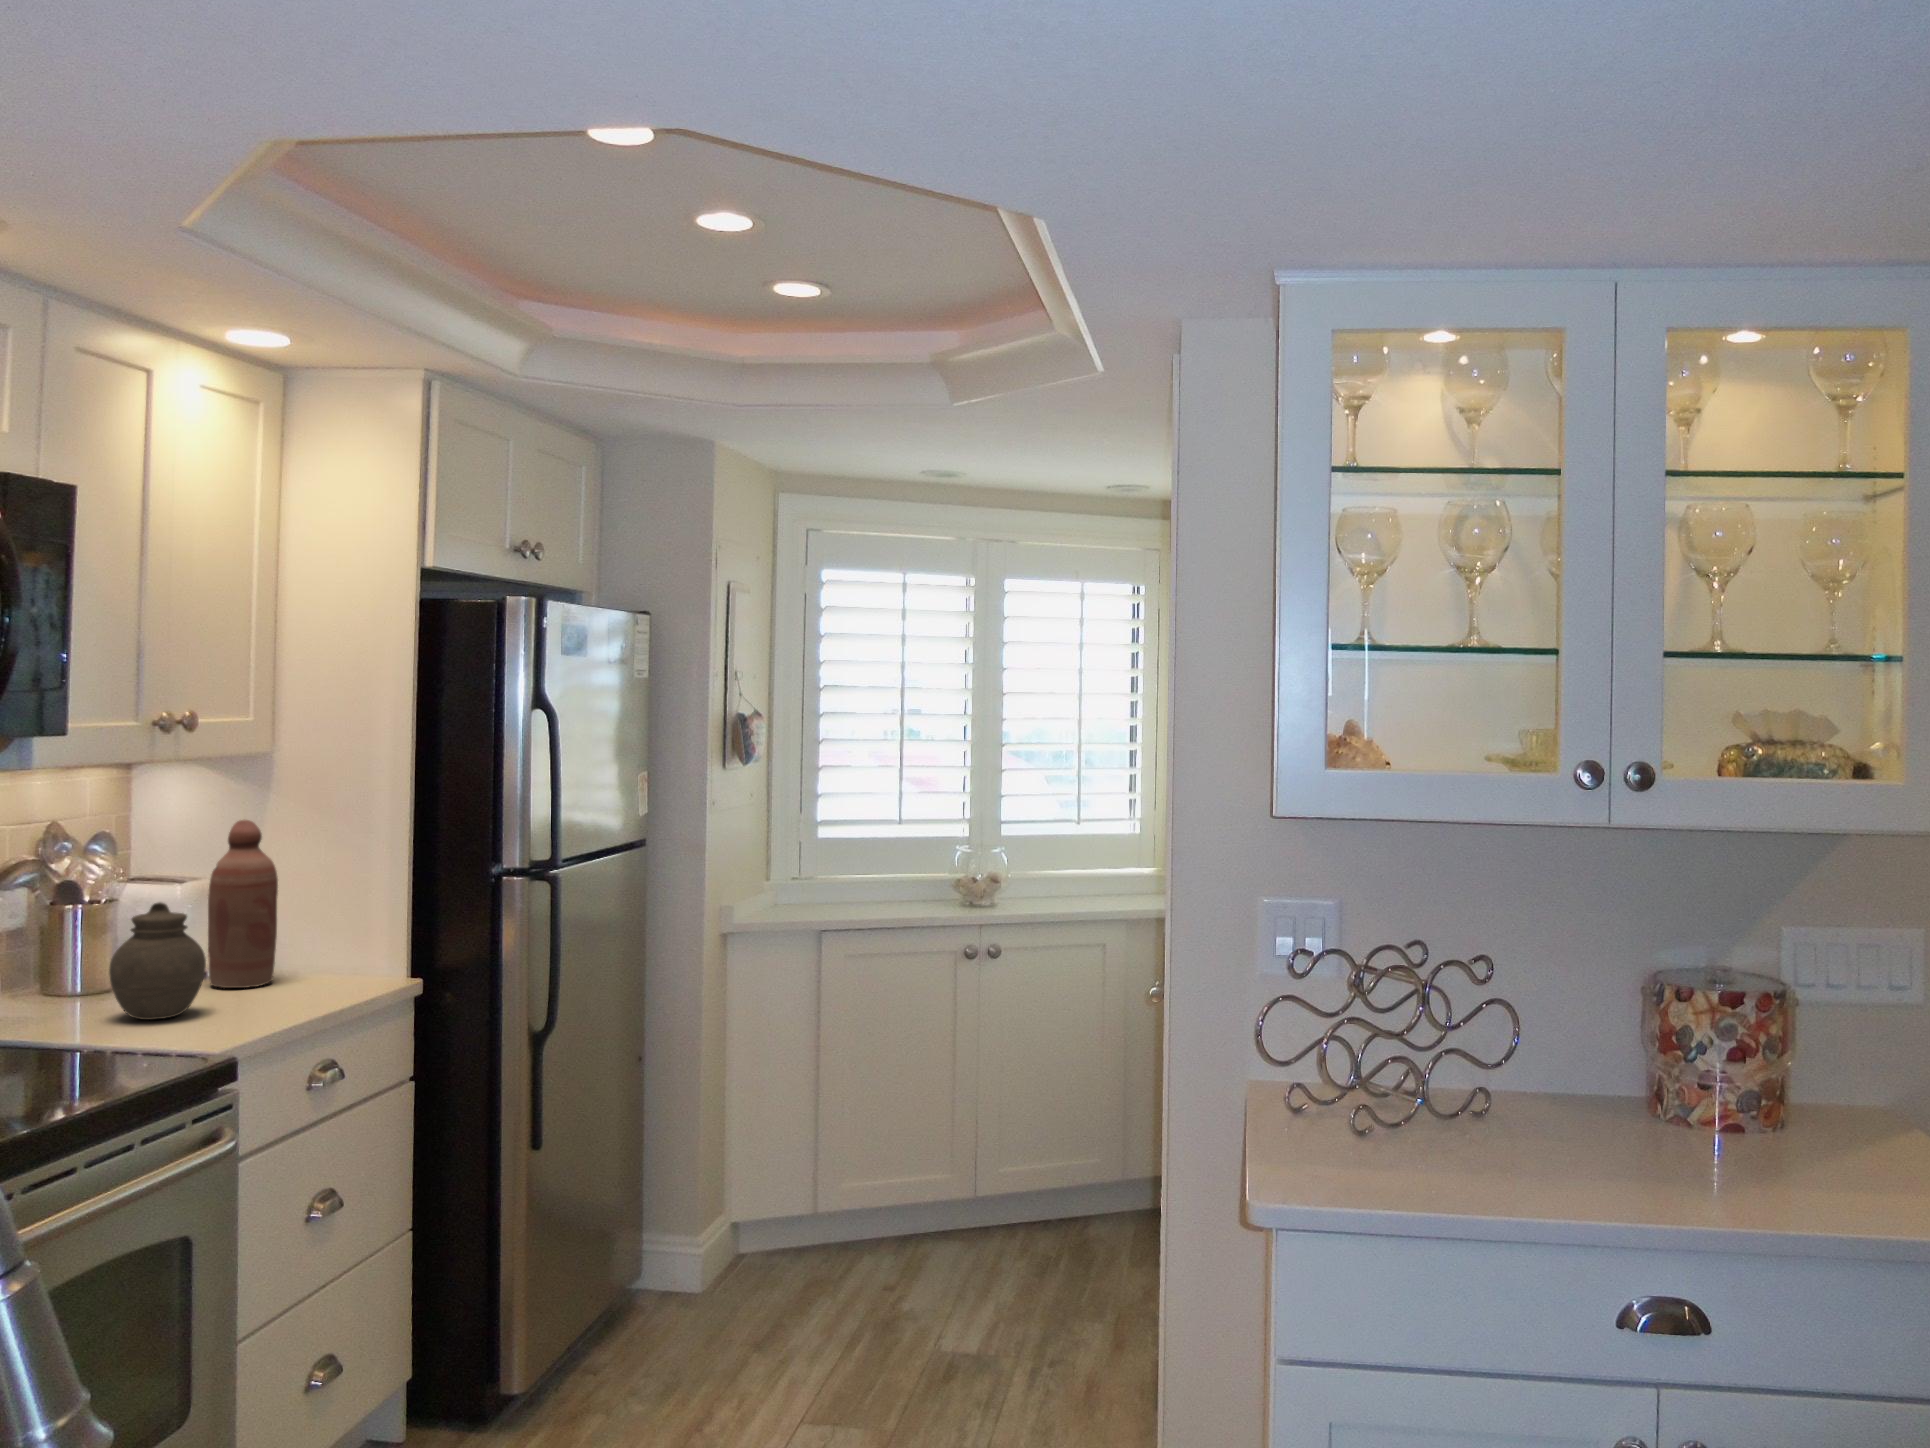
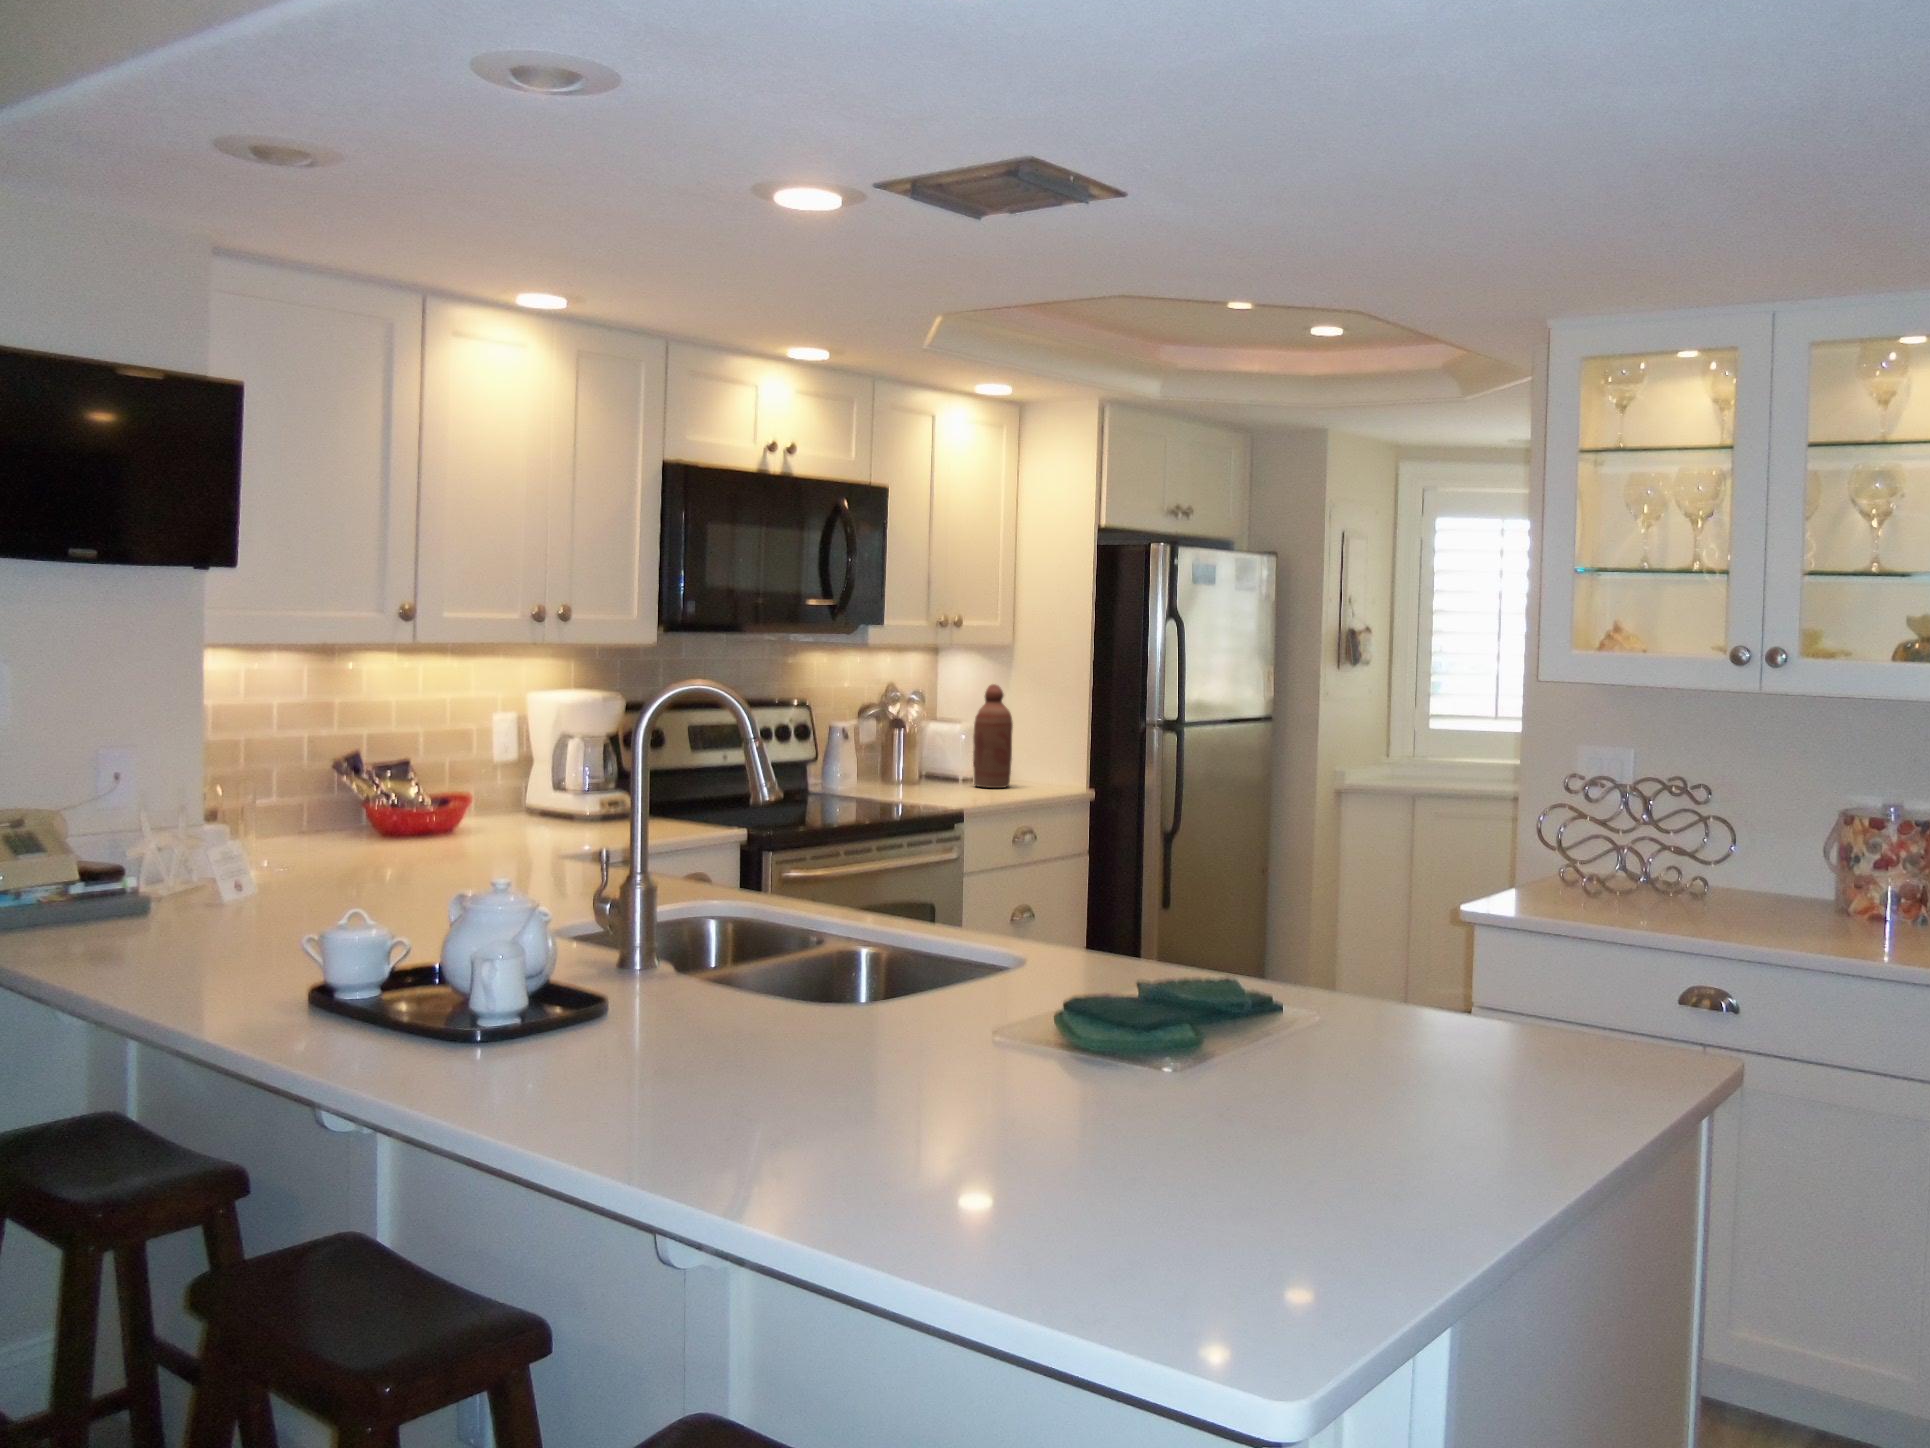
jar: present [109,902,206,1020] -> none [917,727,967,795]

